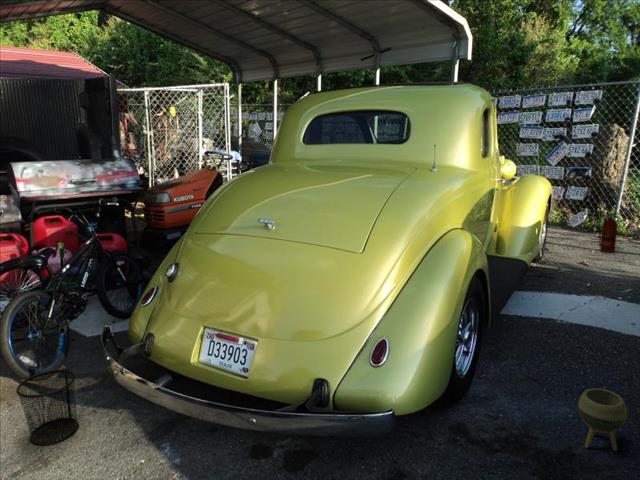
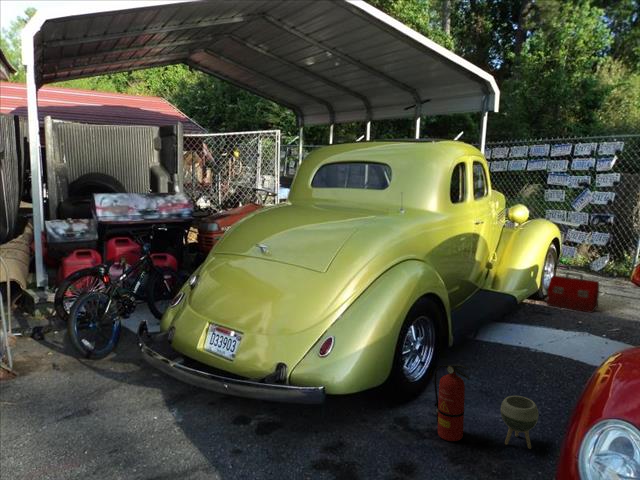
fire extinguisher: present [599,213,619,253] -> present [434,365,470,441]
toolbox: none [546,232,600,274] -> present [547,273,599,312]
trash can: present [16,370,79,445] -> none [74,351,117,405]

